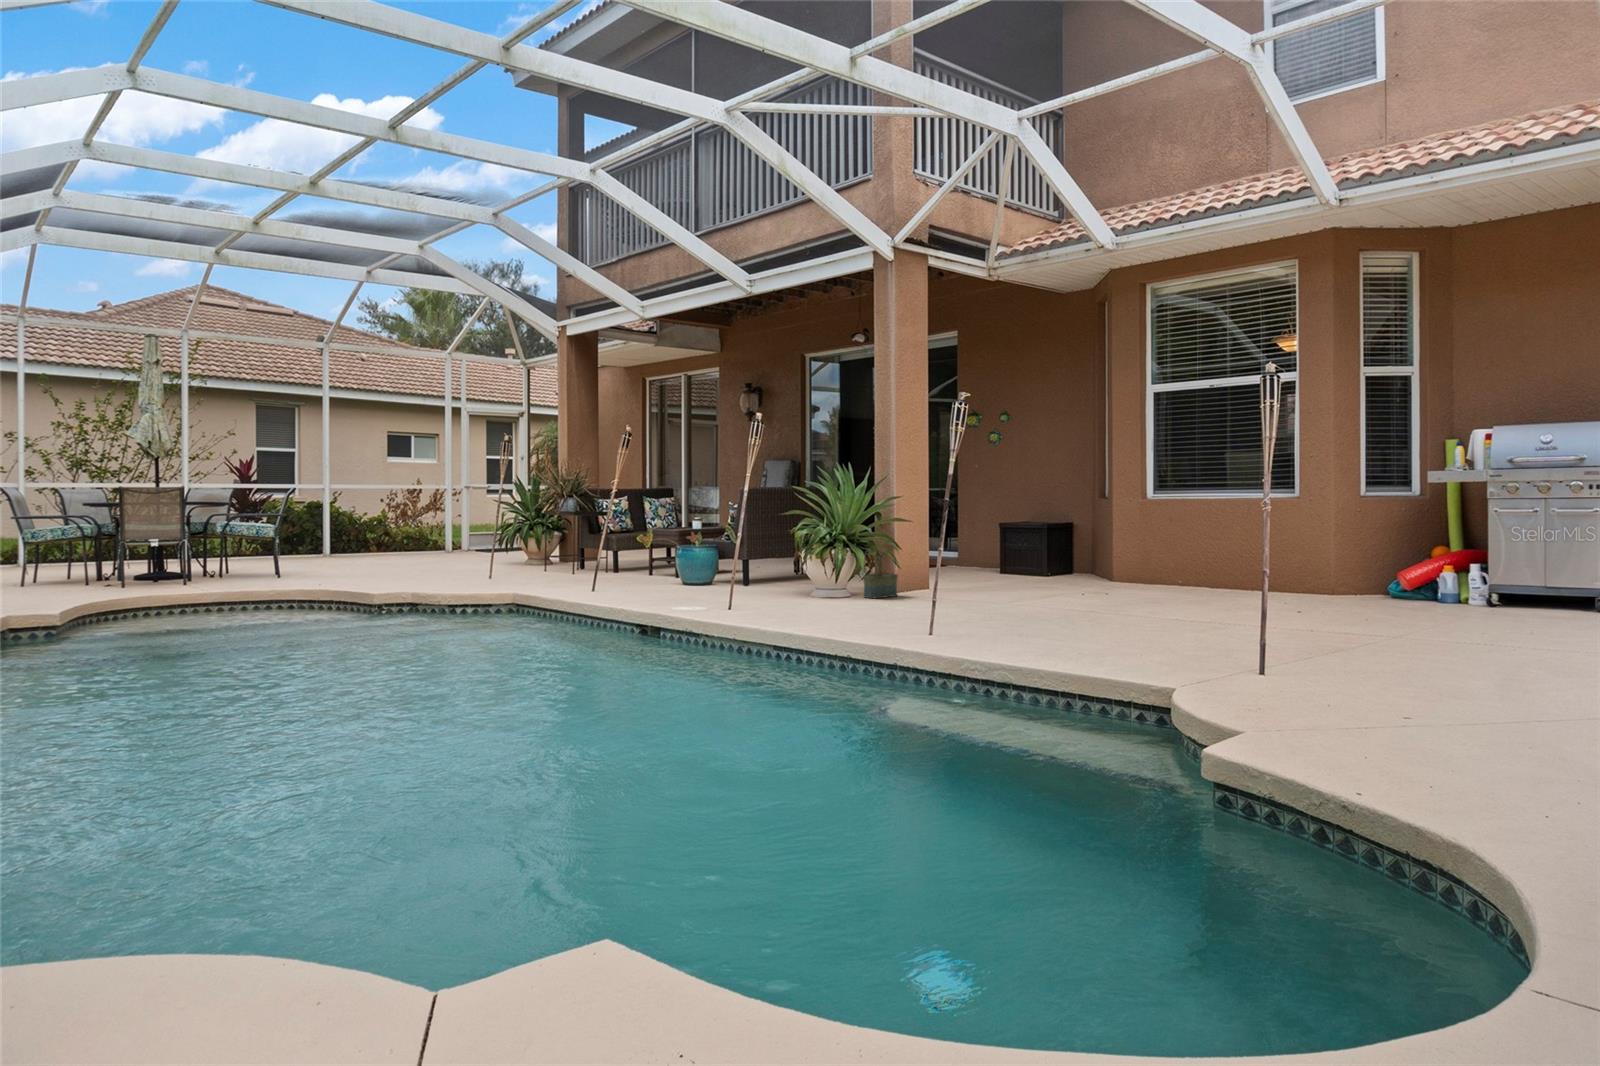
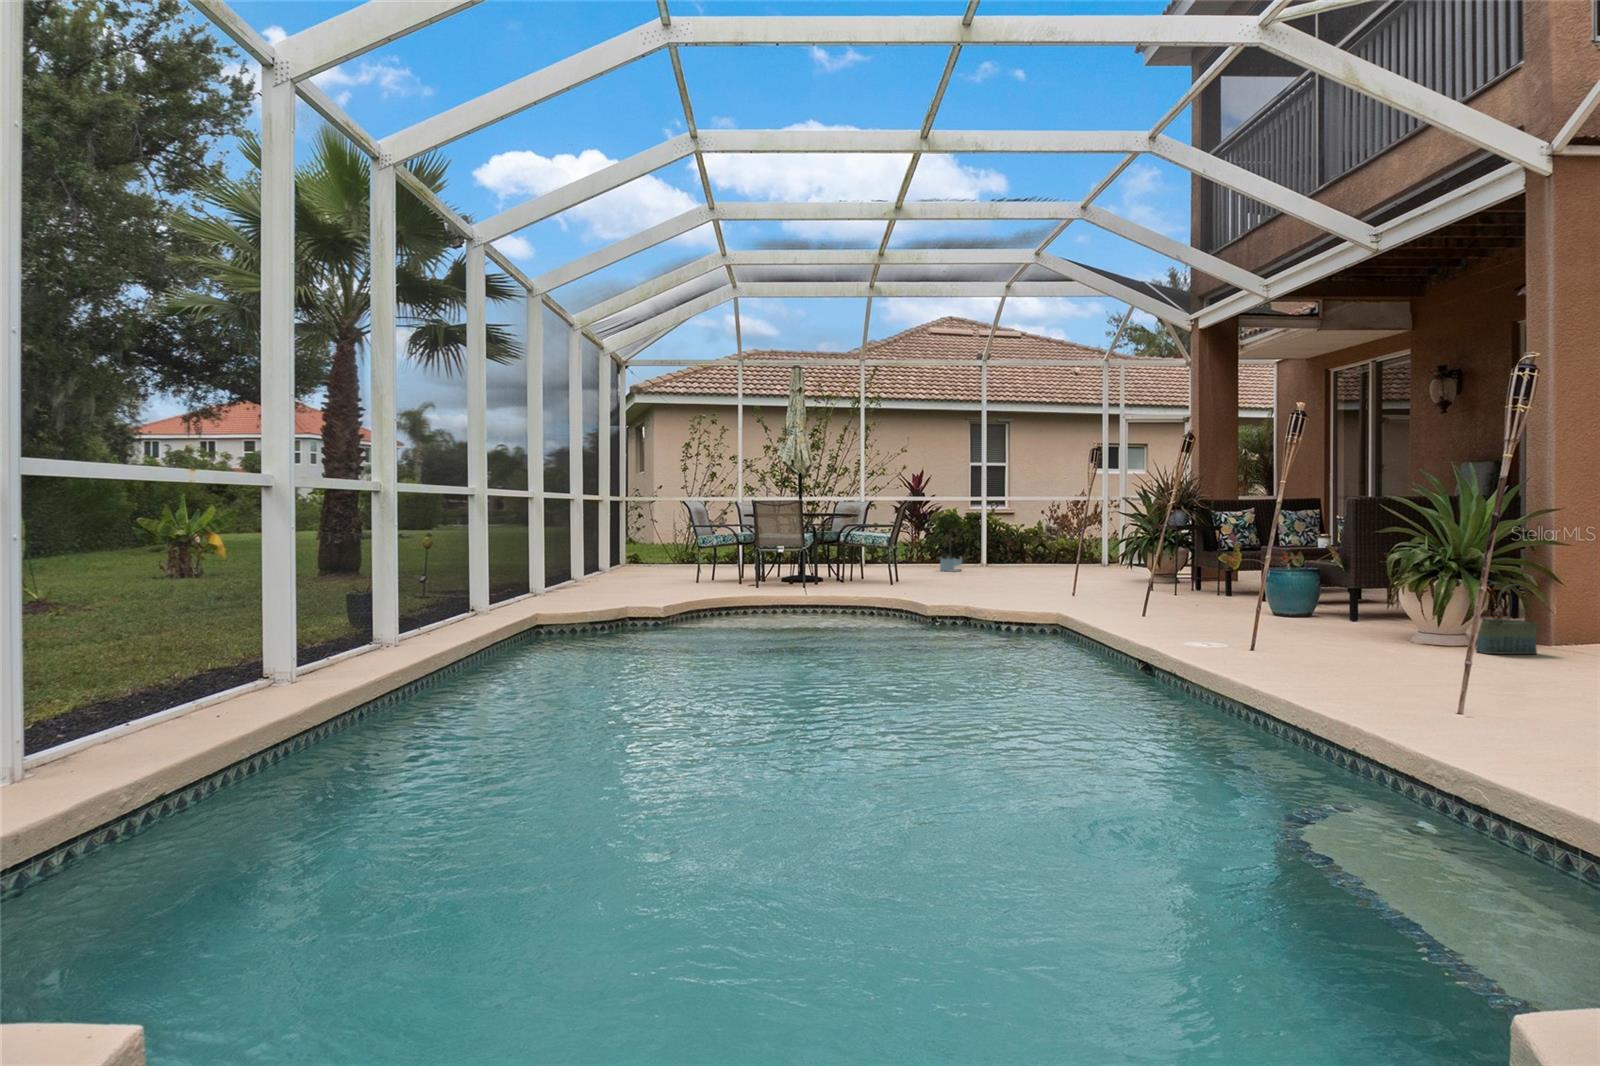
potted tree: none [294,496,321,556] -> present [937,513,962,572]

